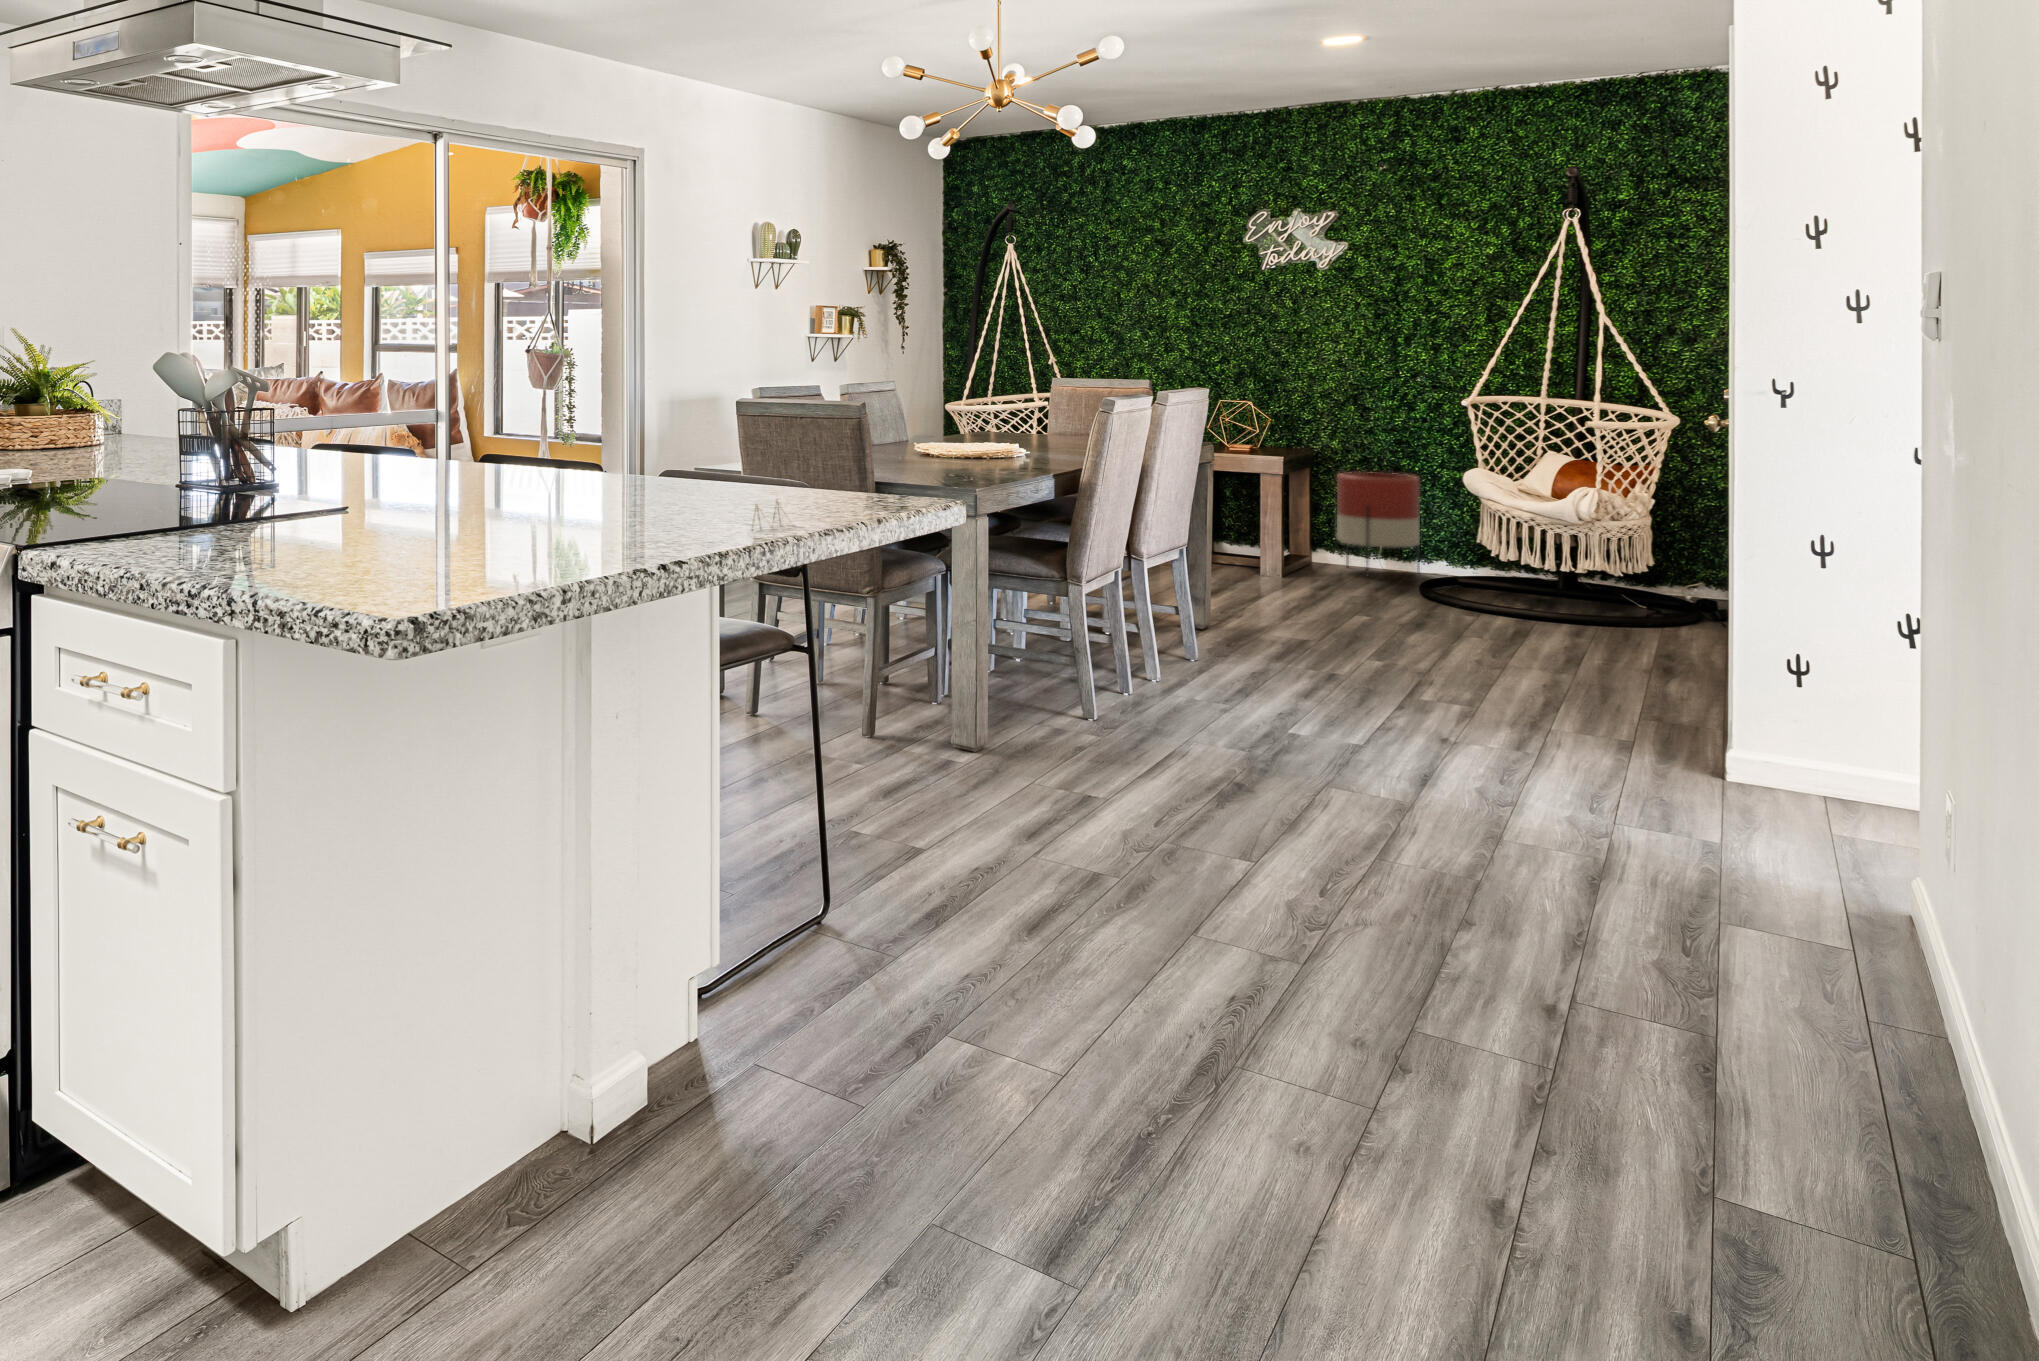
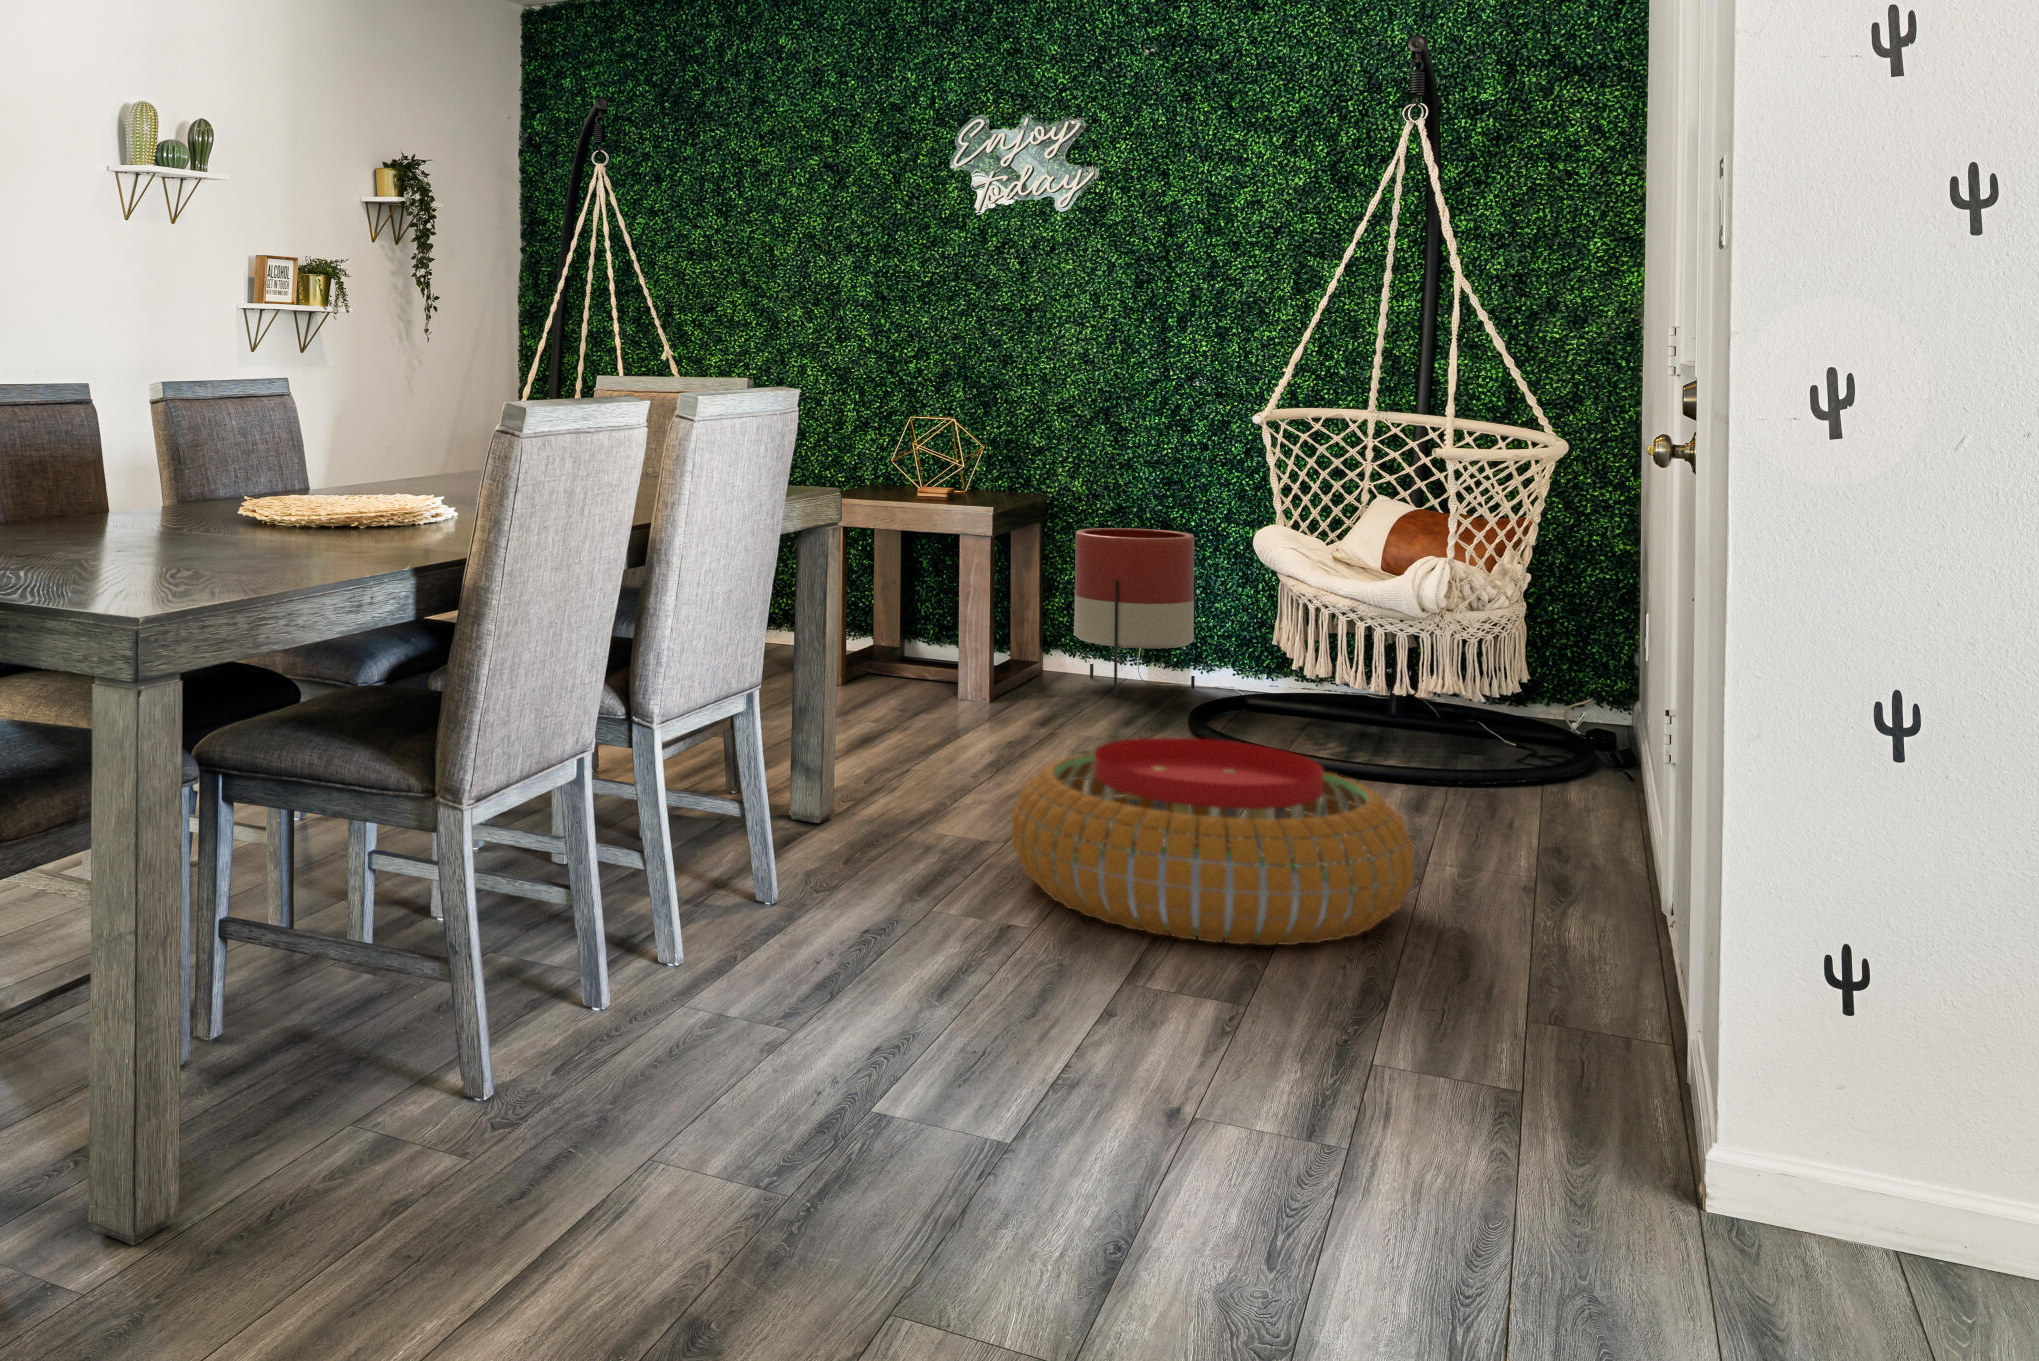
pouf: none [1336,585,1577,687] -> present [1012,738,1414,945]

